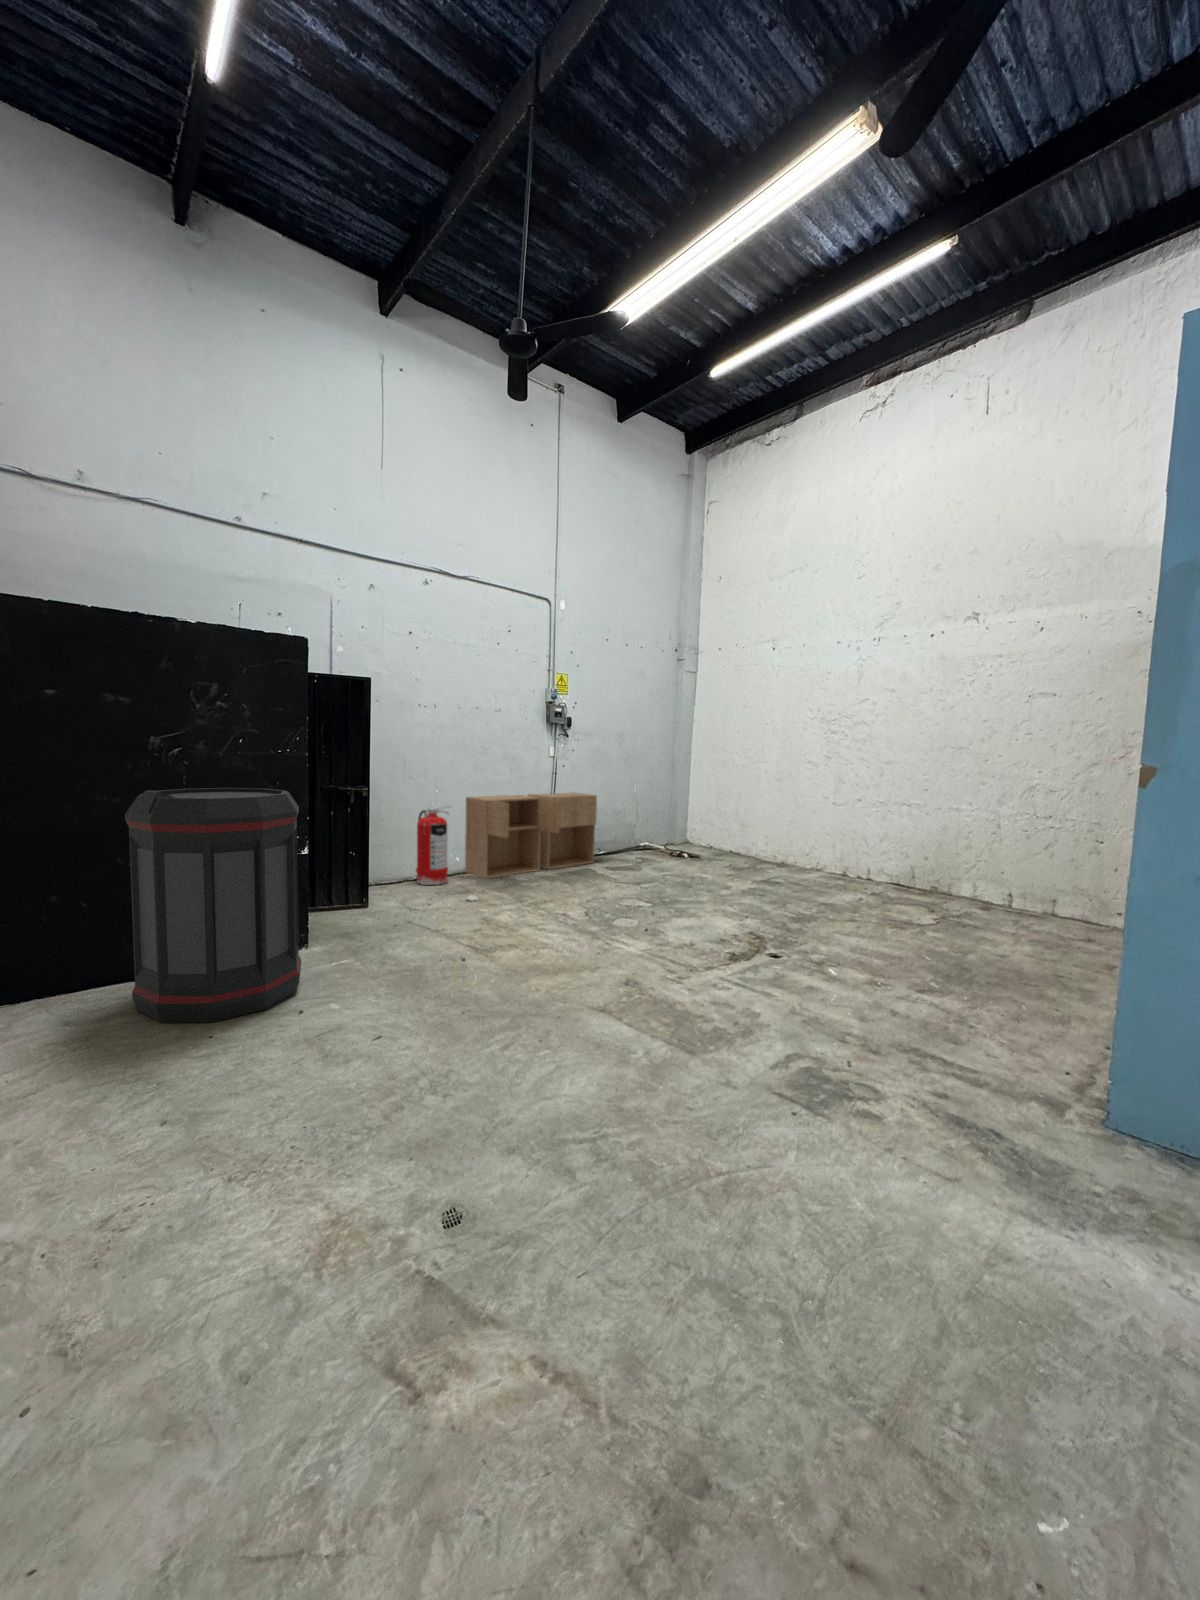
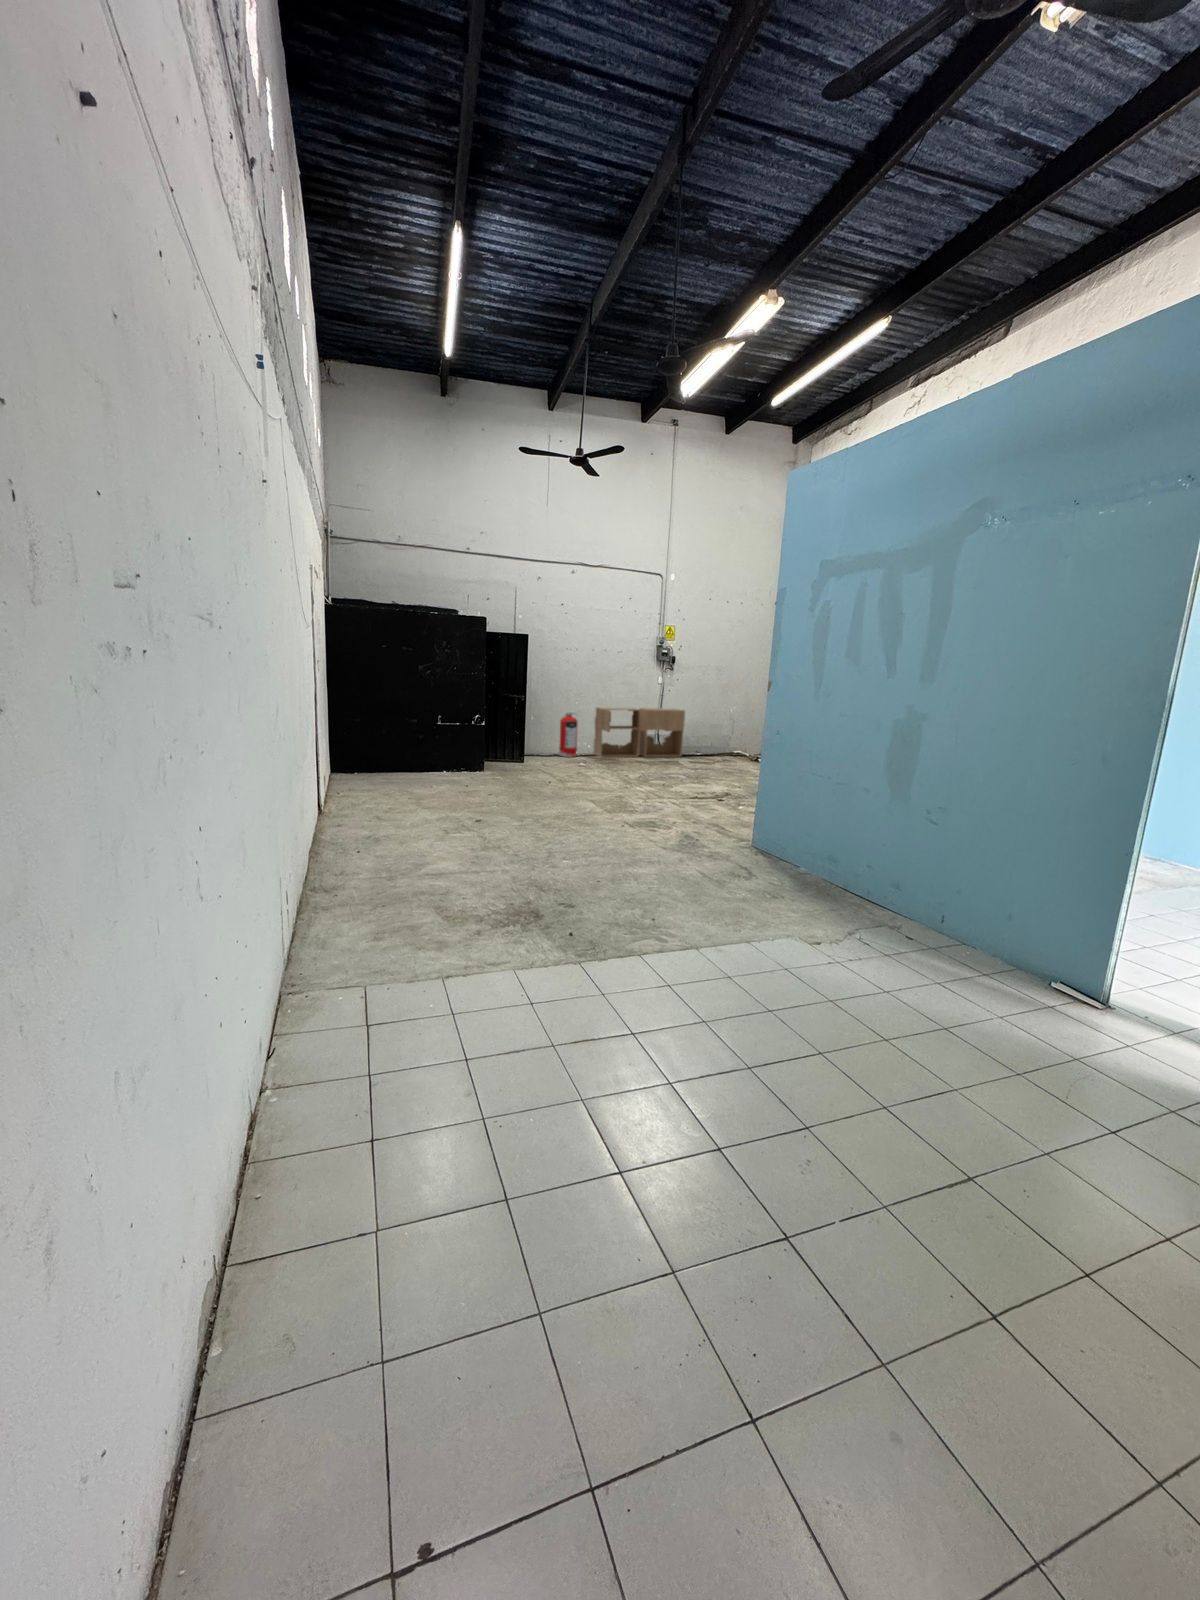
trash can: present [125,788,301,1023] -> none [407,690,472,783]

